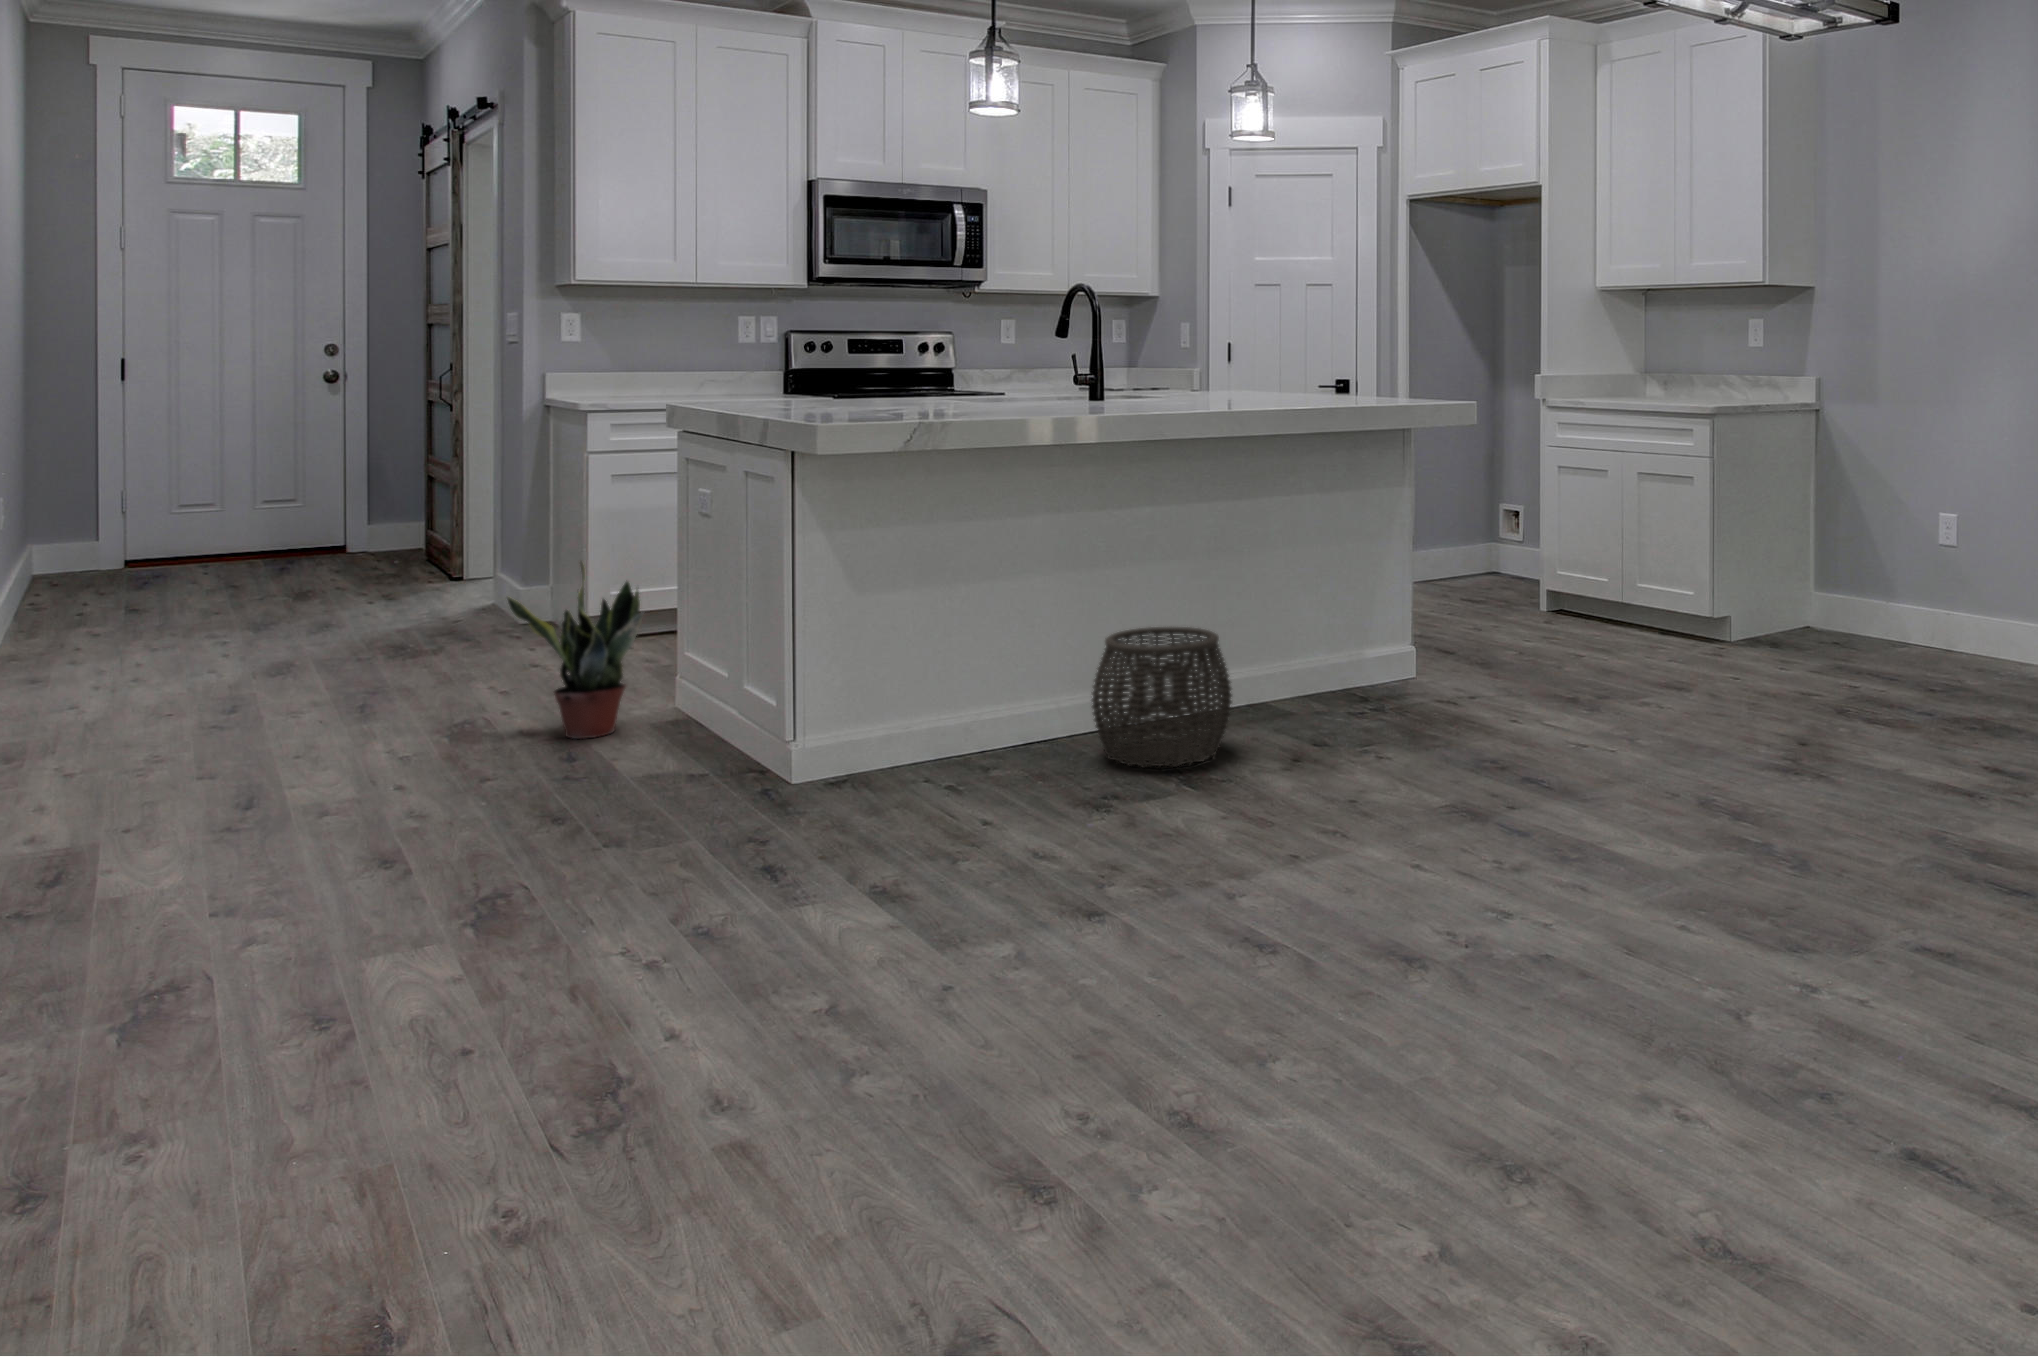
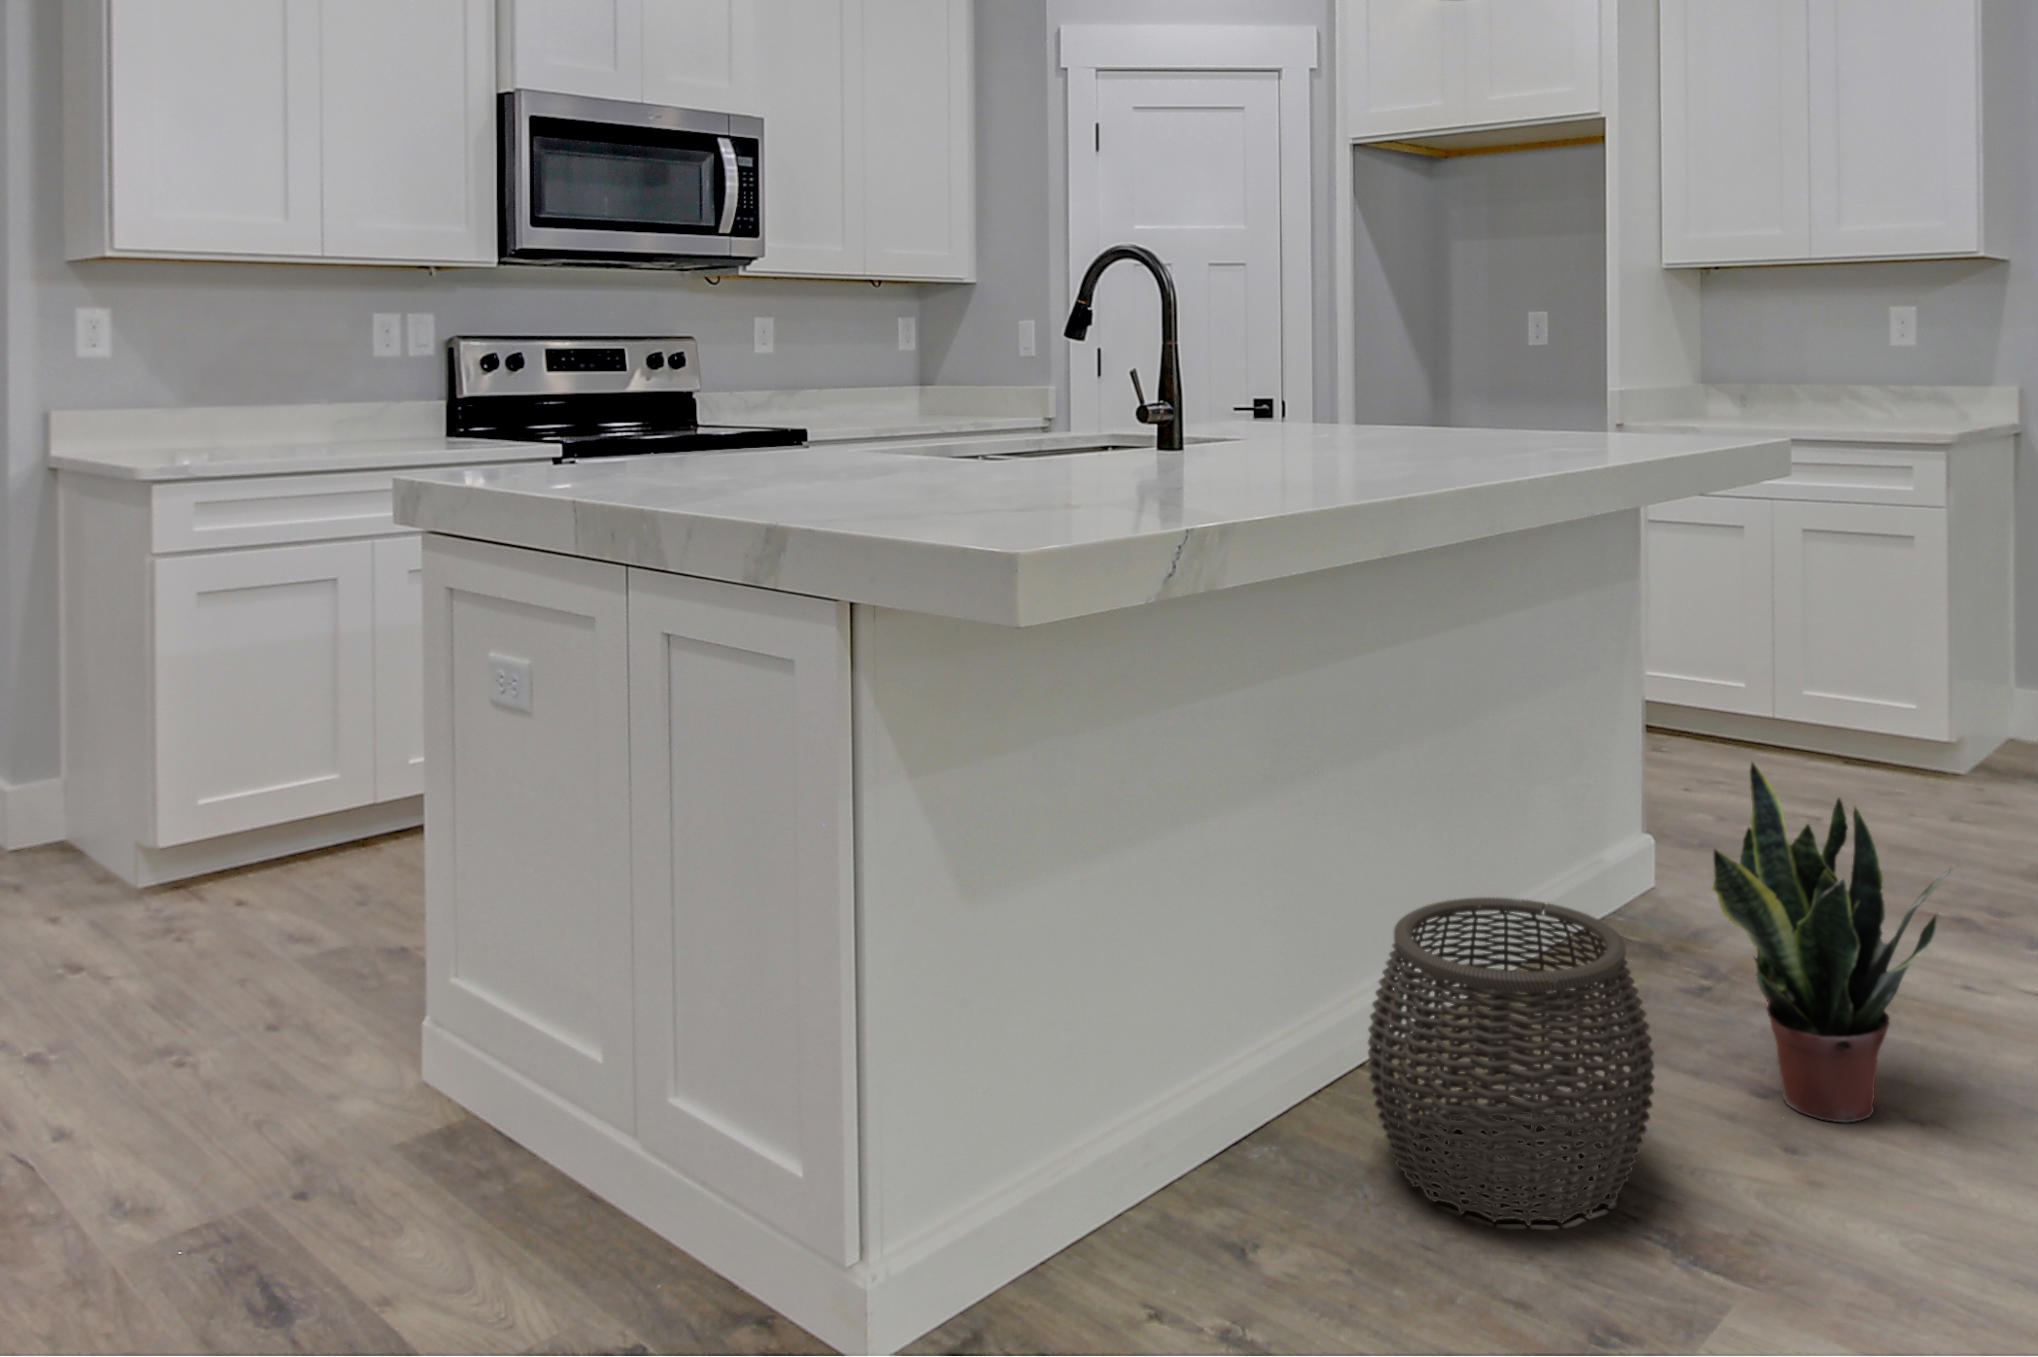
potted plant: present [507,563,643,739] -> present [1712,763,1955,1122]

